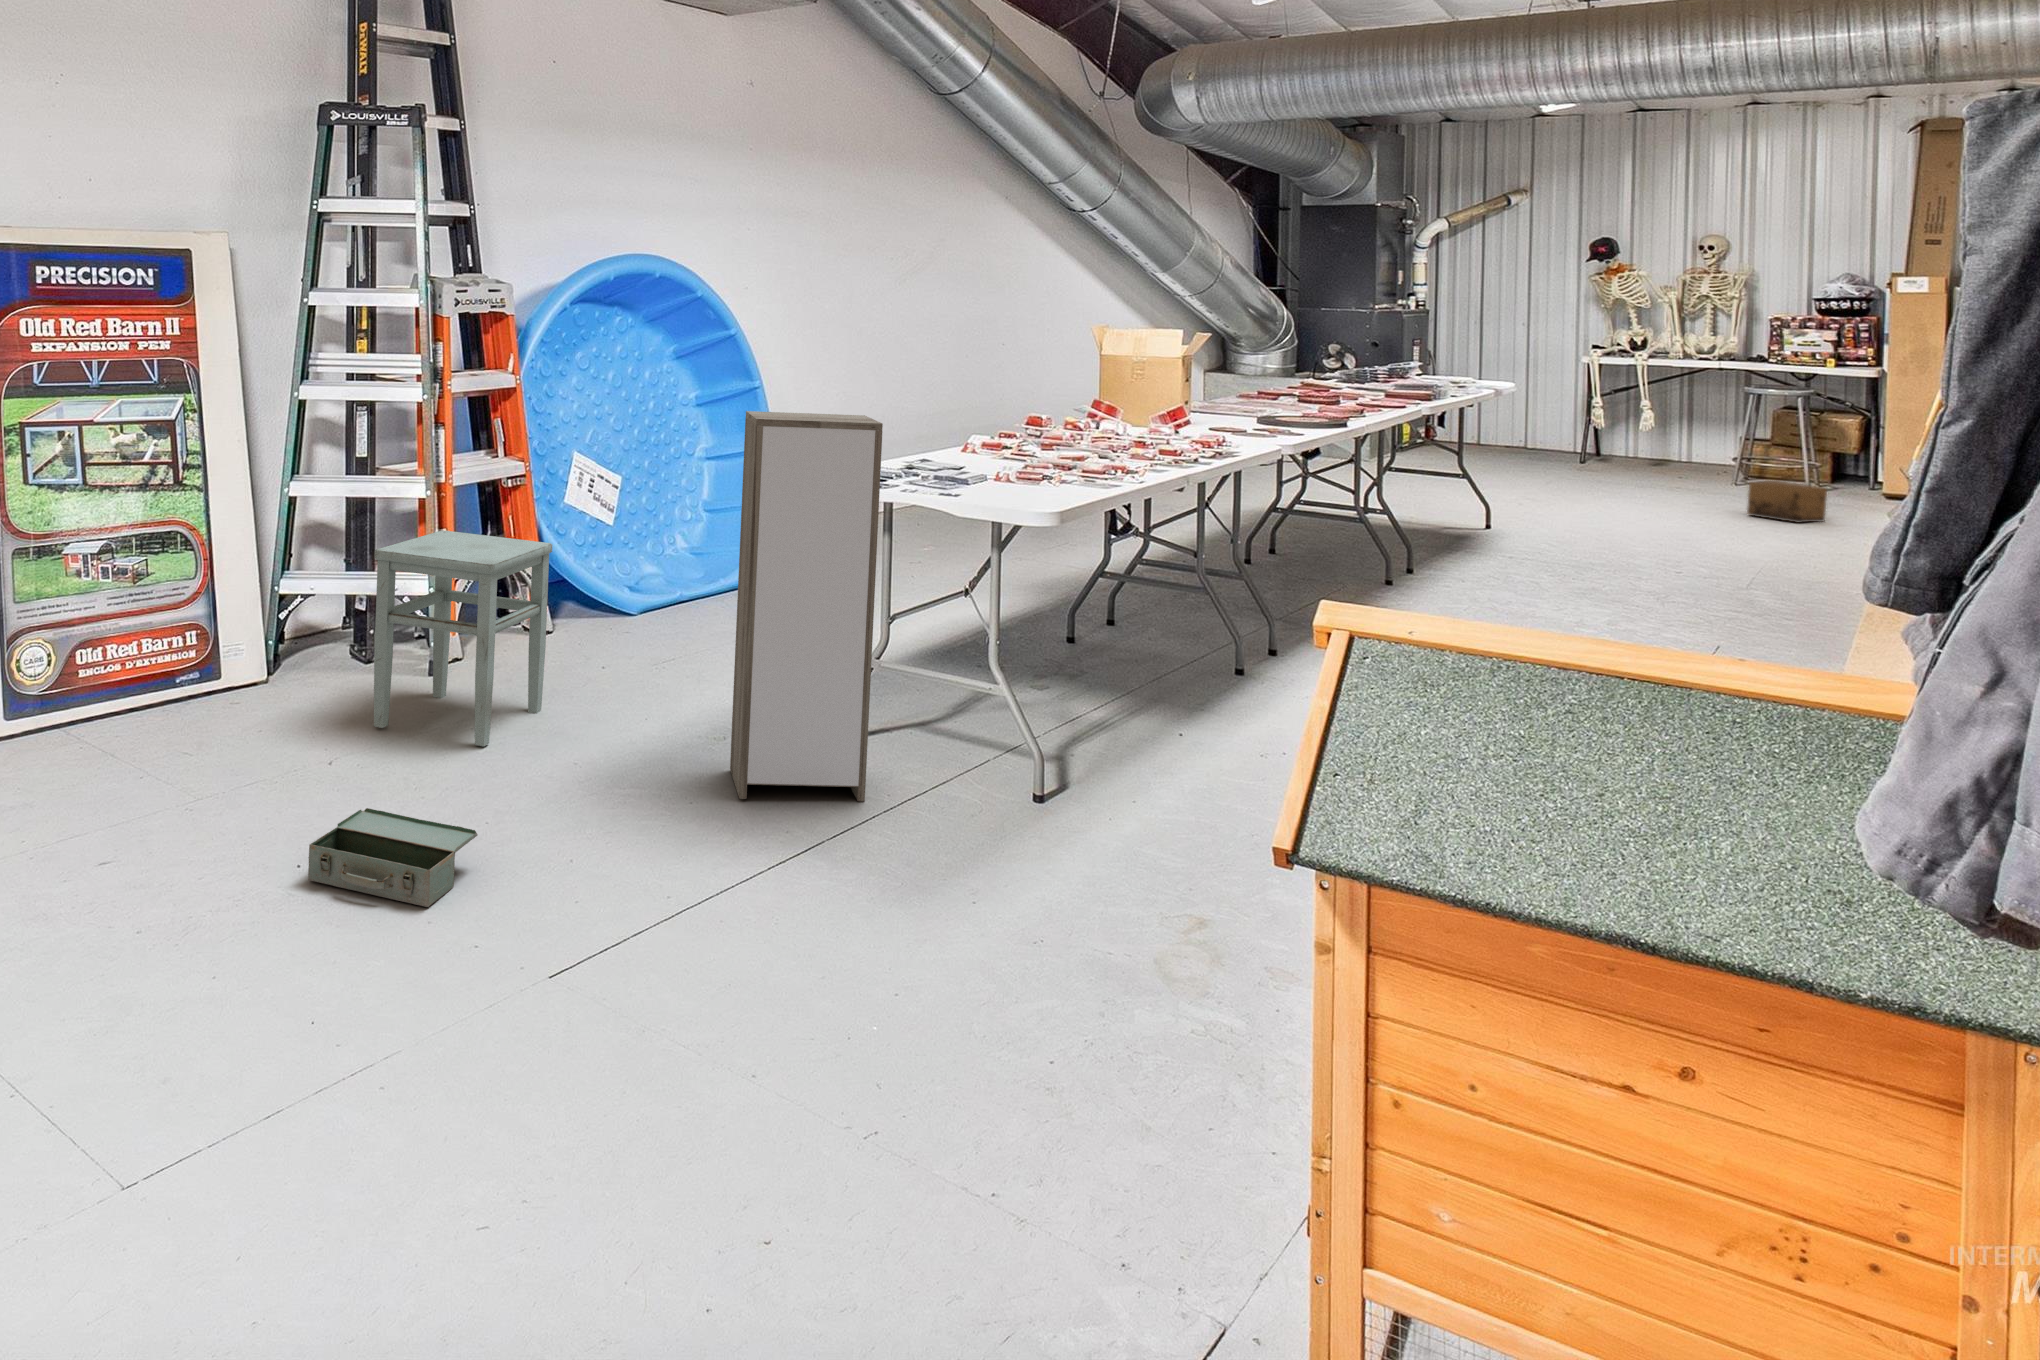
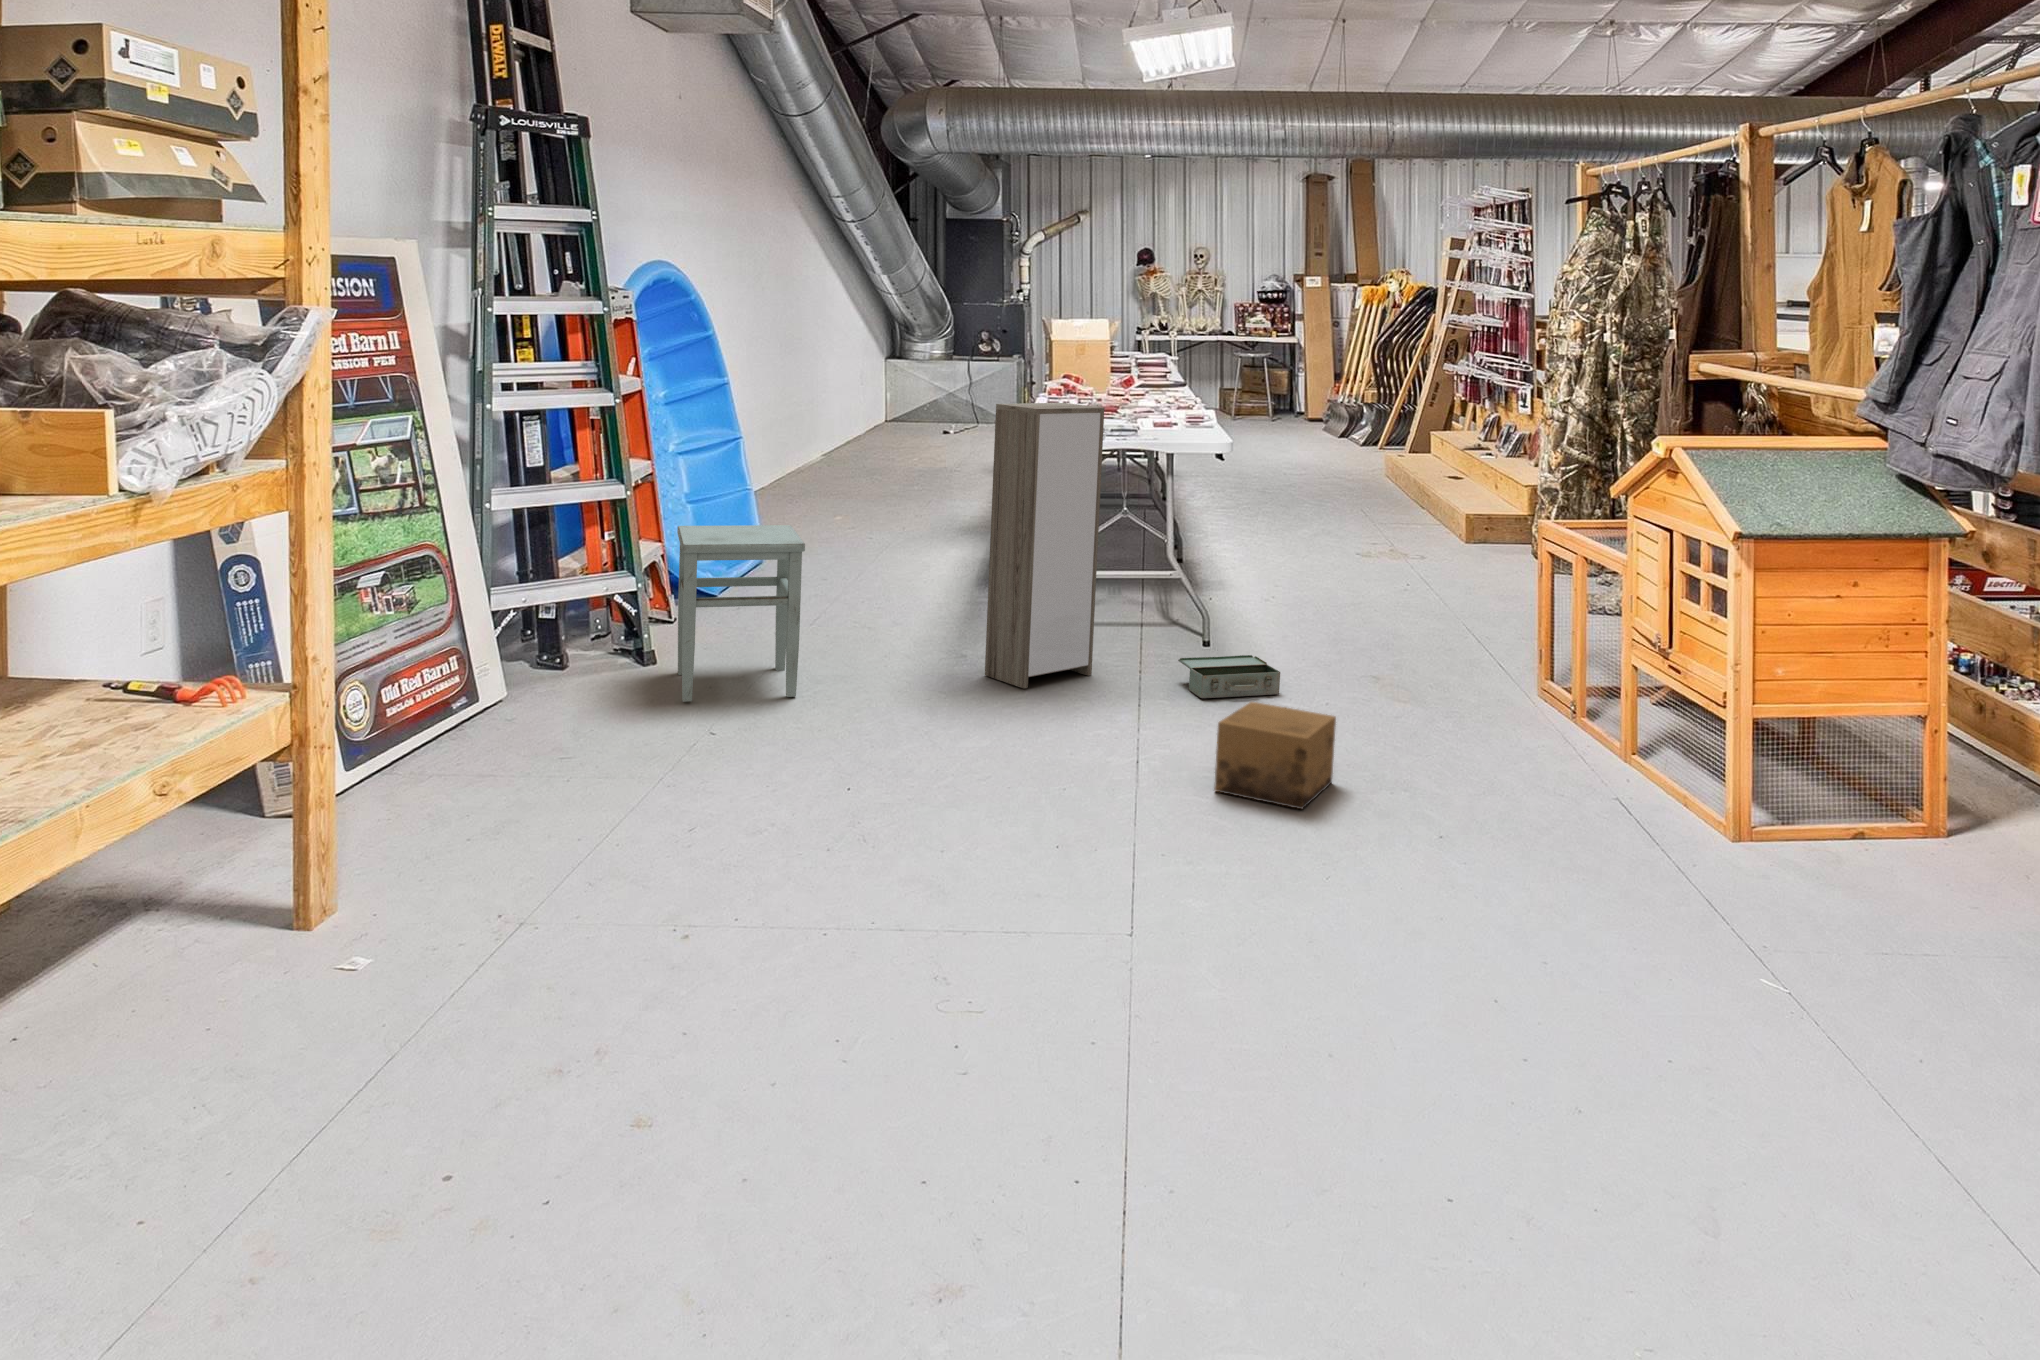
cardboard box: present [1747,481,1827,523] -> present [1214,702,1336,809]
toolbox: present [308,808,478,907] -> present [1178,655,1280,698]

